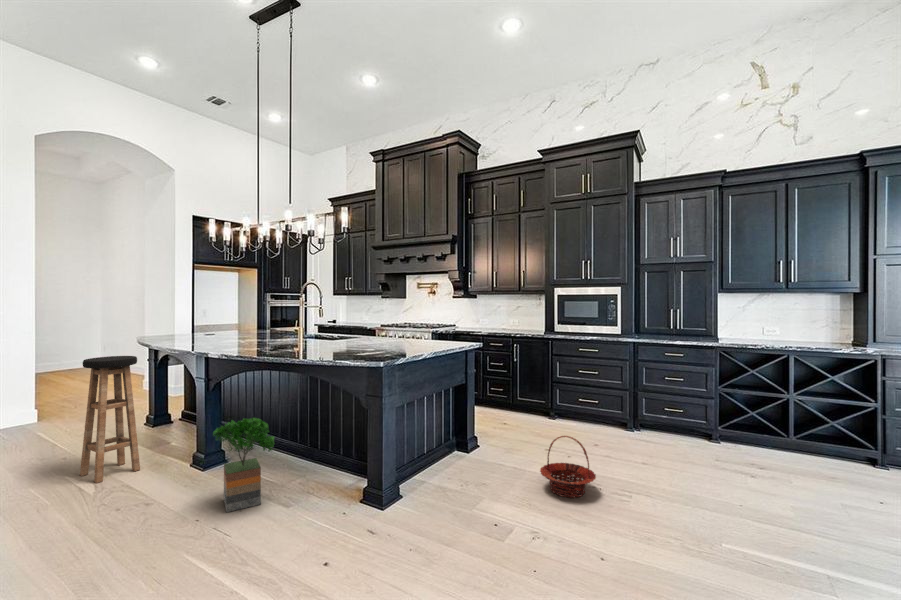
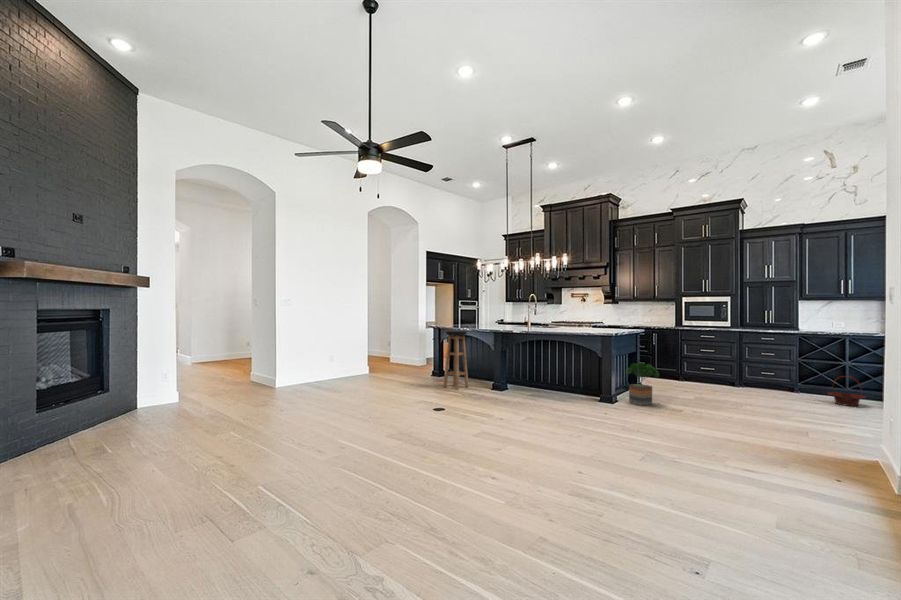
potted tree: present [213,417,274,512] -> present [626,363,659,406]
basket: present [540,436,596,498] -> present [829,380,865,406]

